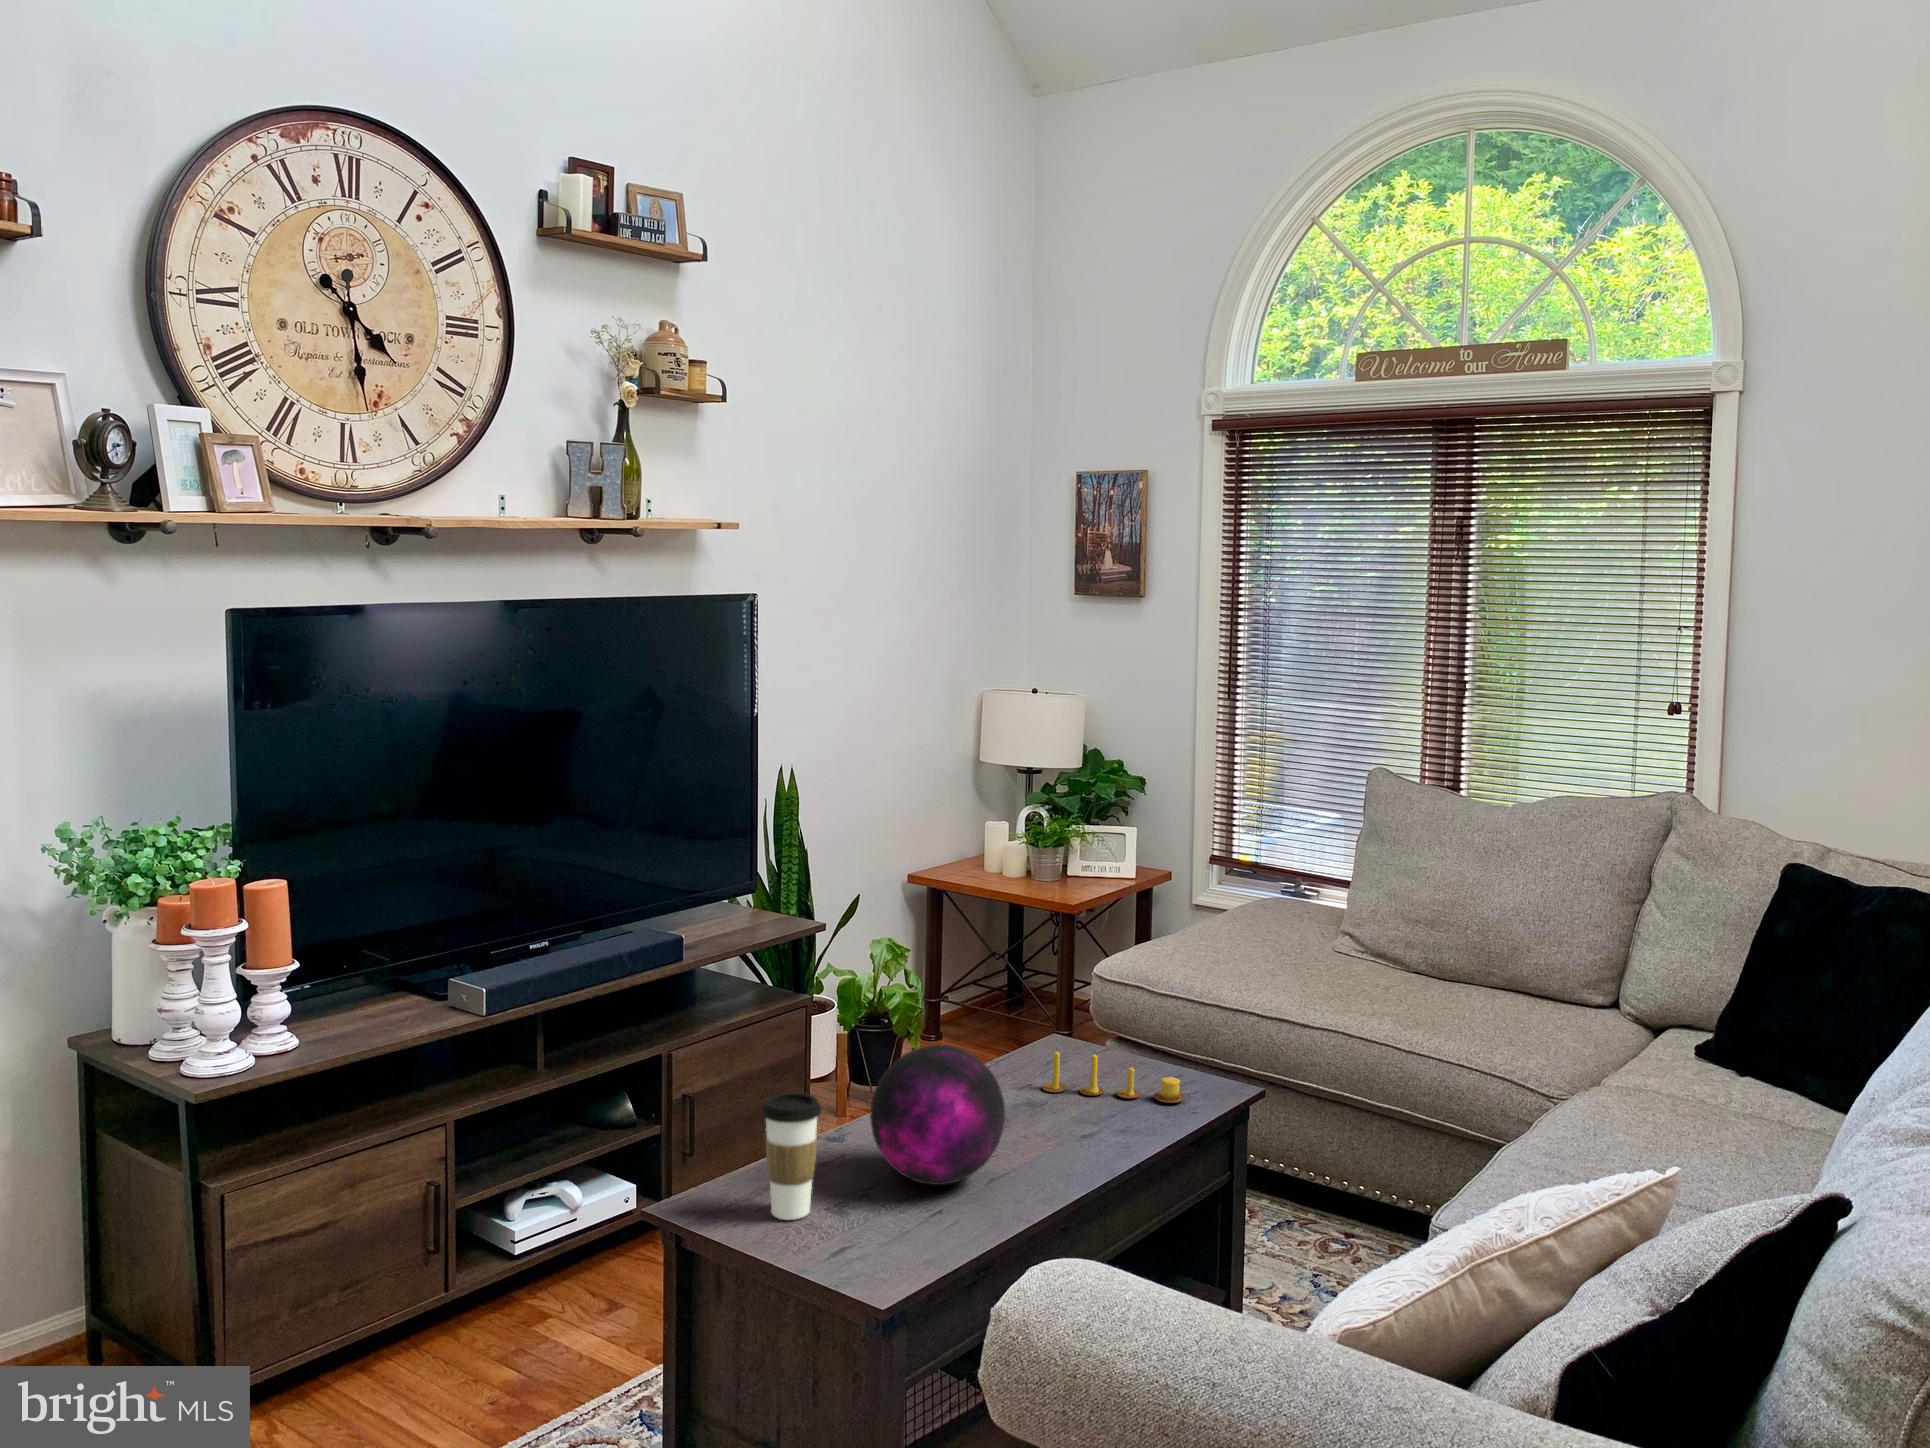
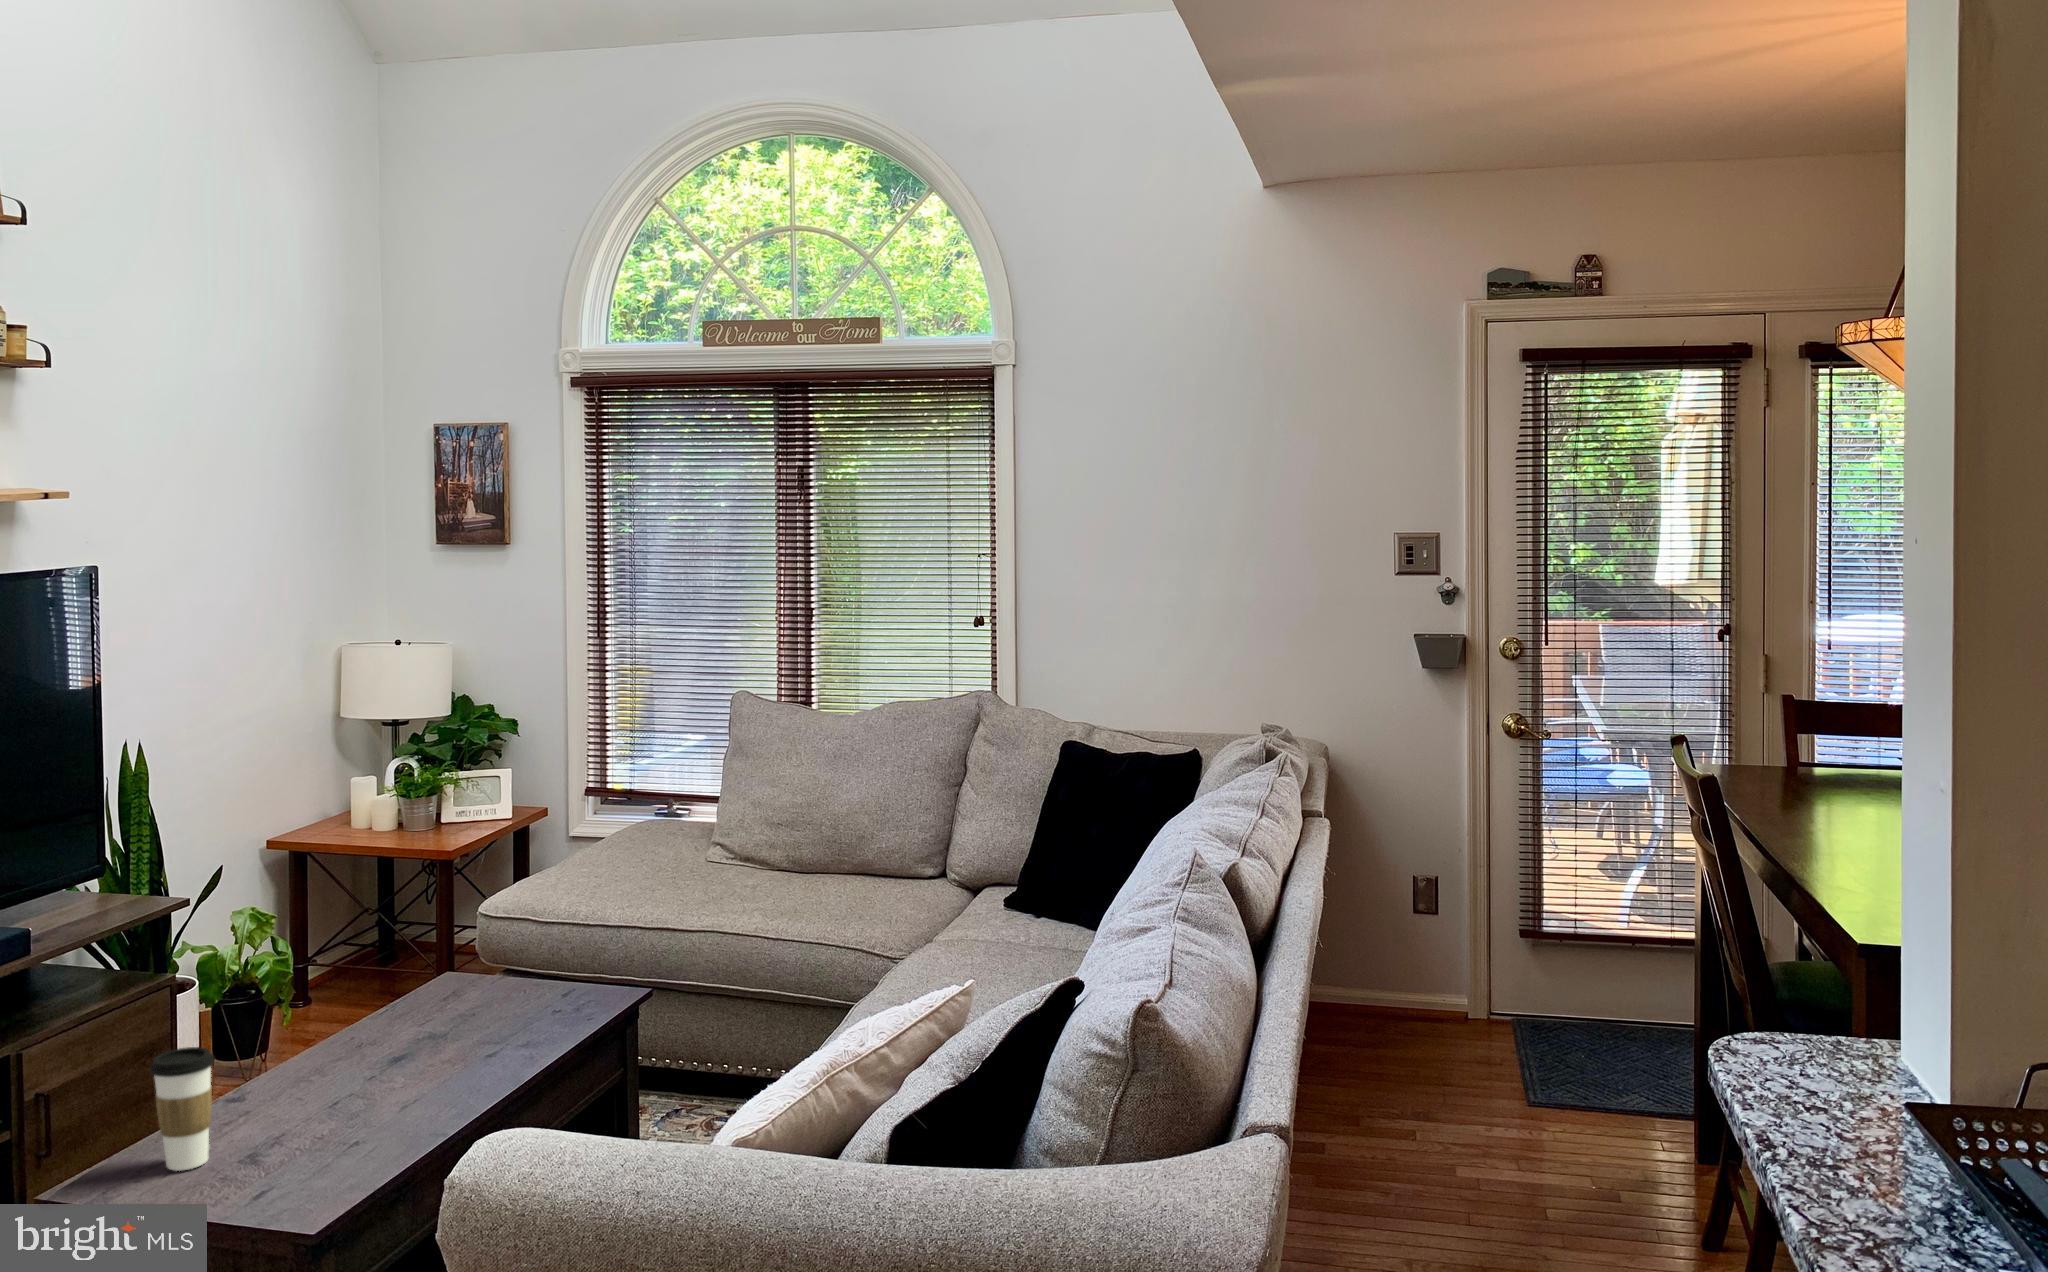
decorative orb: present [870,1045,1005,1185] -> none [265,983,404,1115]
candle: present [1042,1048,1185,1103] -> none [436,974,576,1018]

